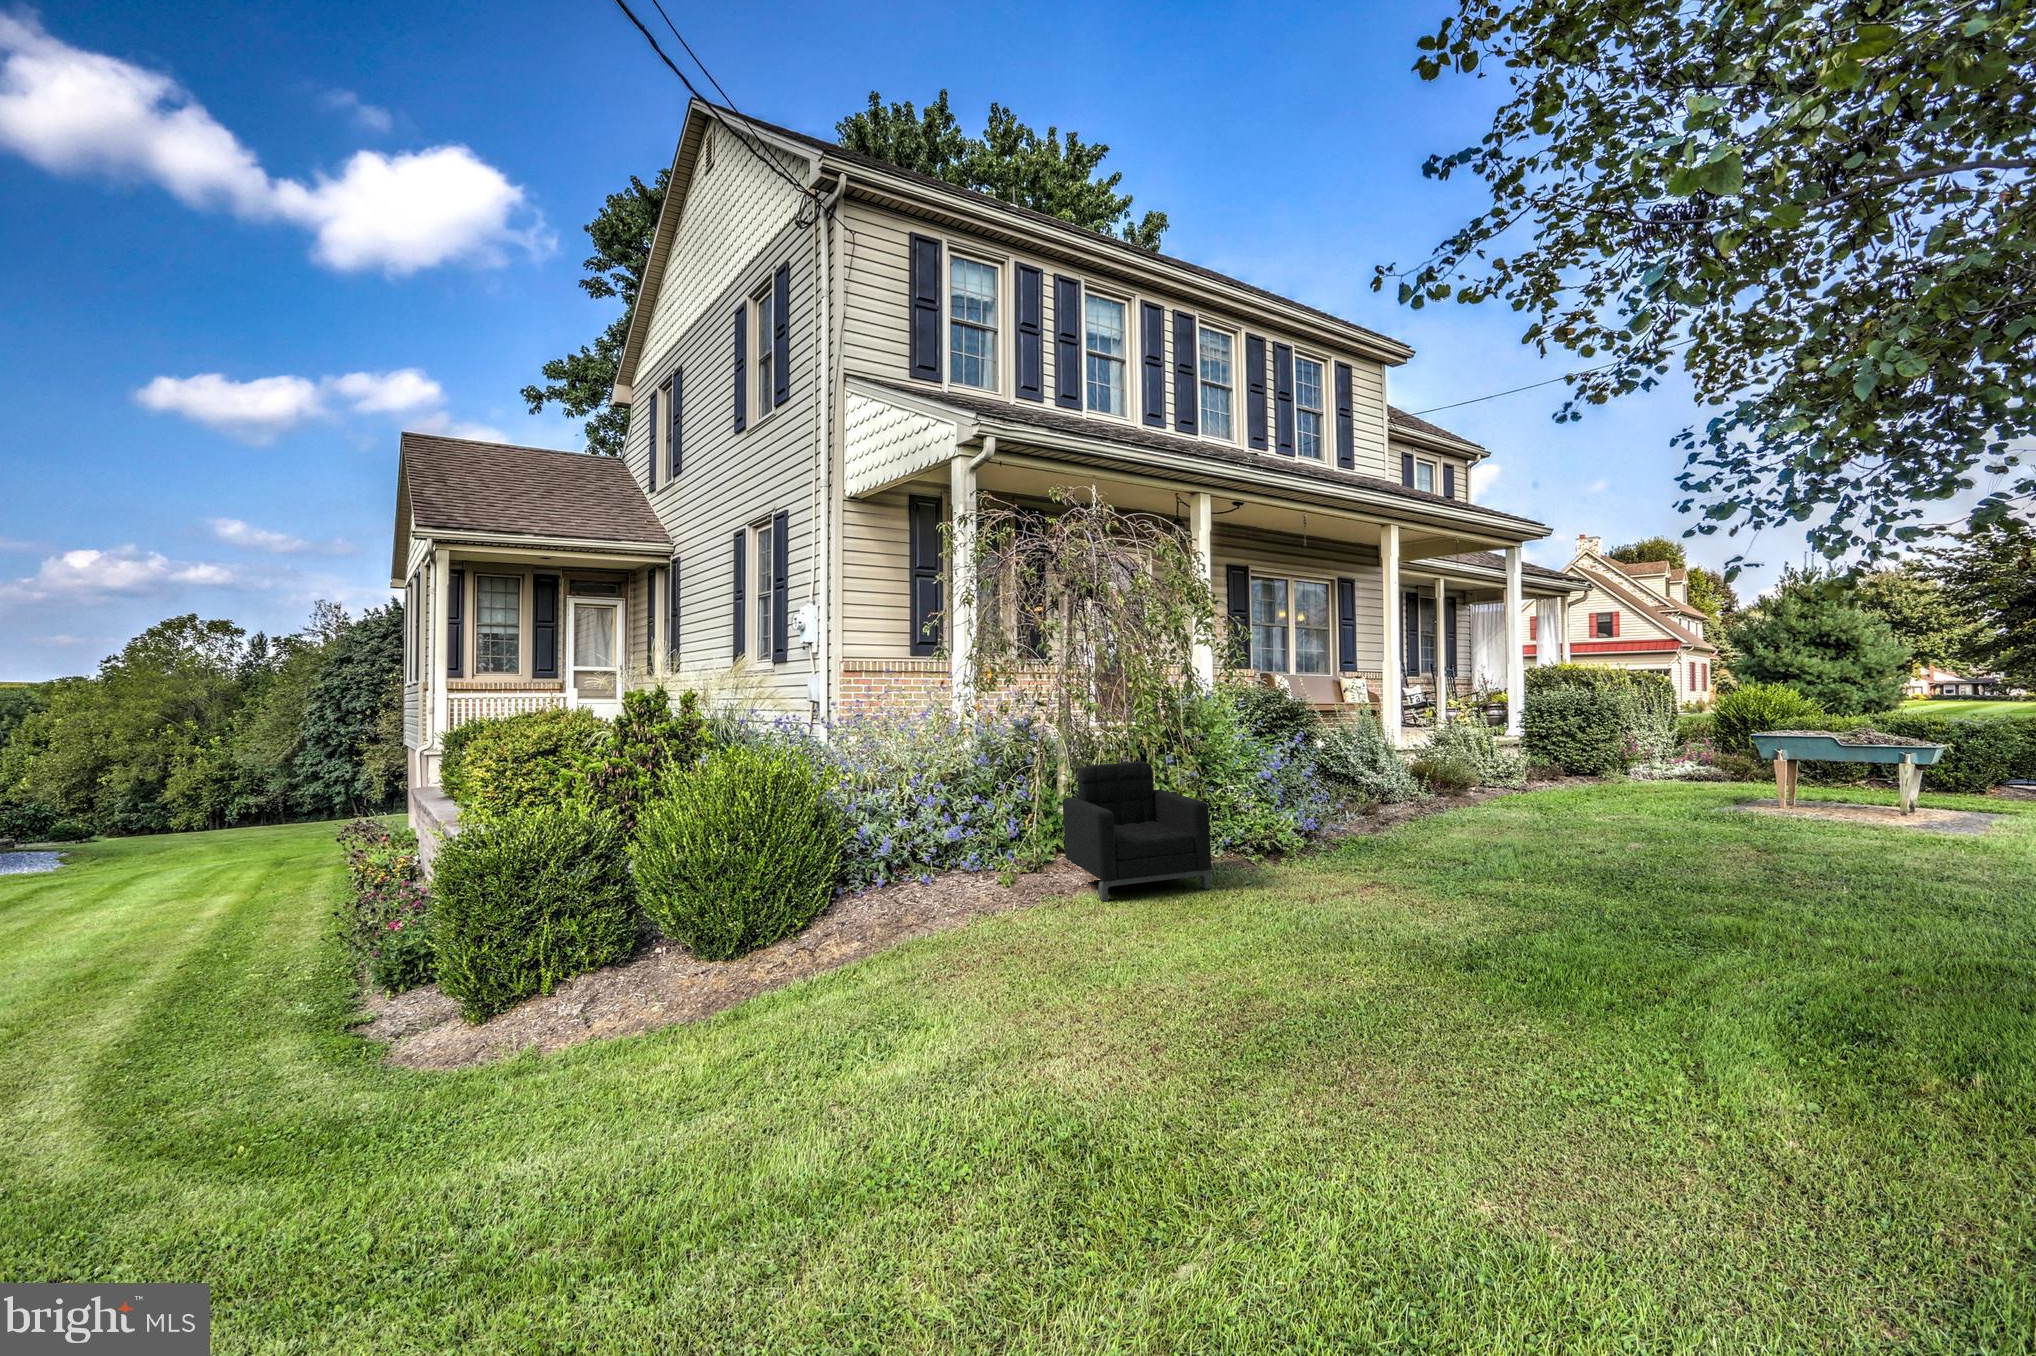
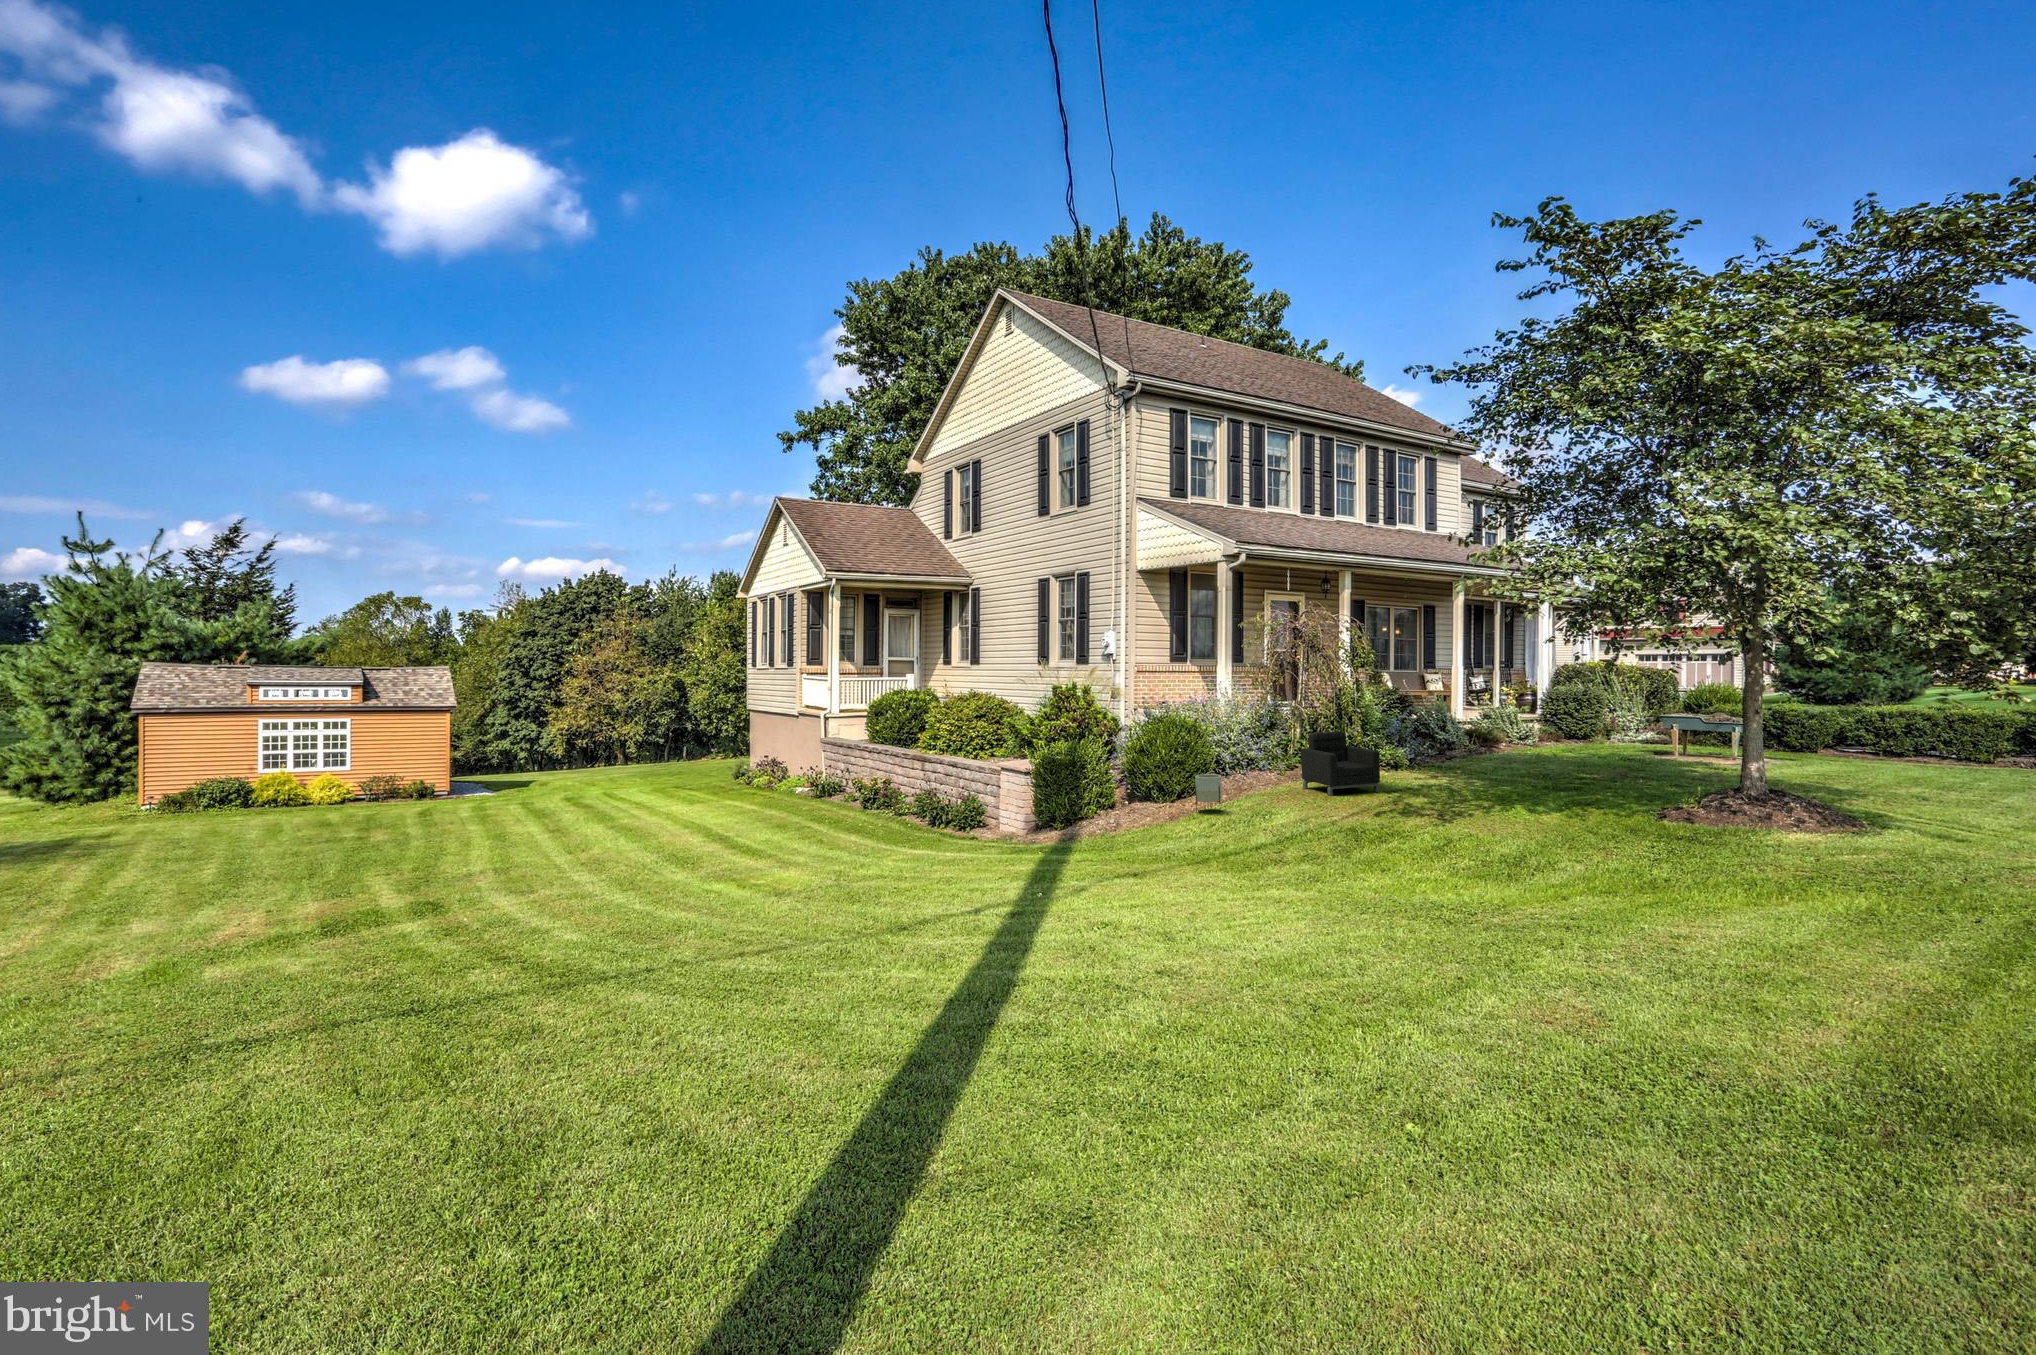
planter: none [753,868,820,963] -> present [1195,774,1222,812]

